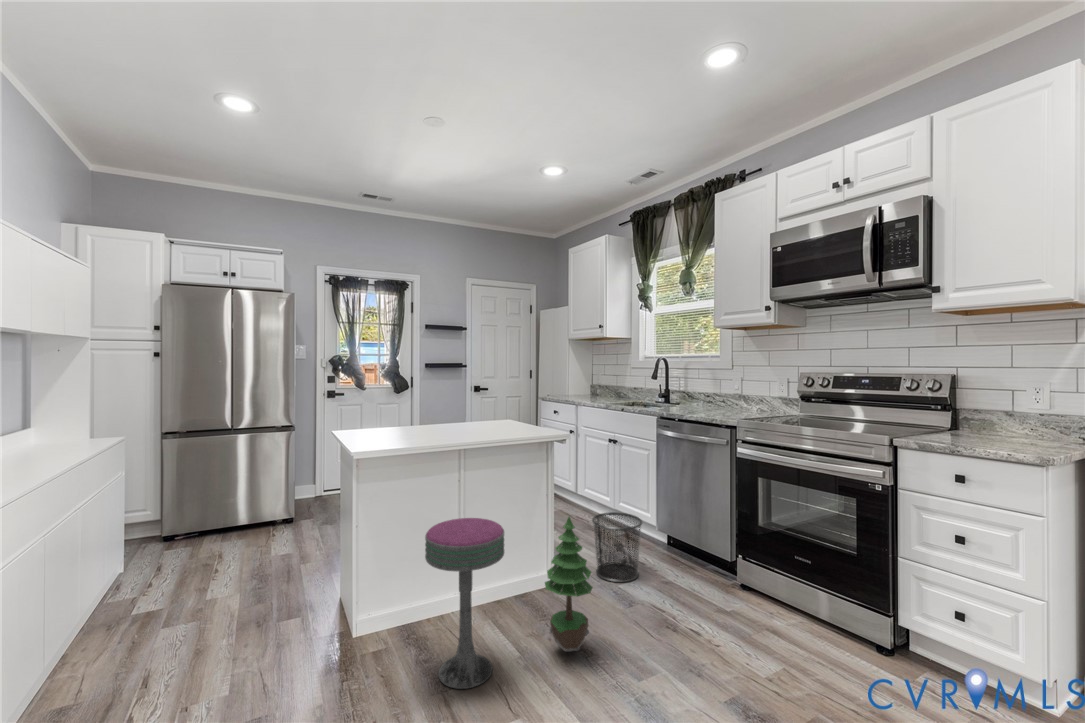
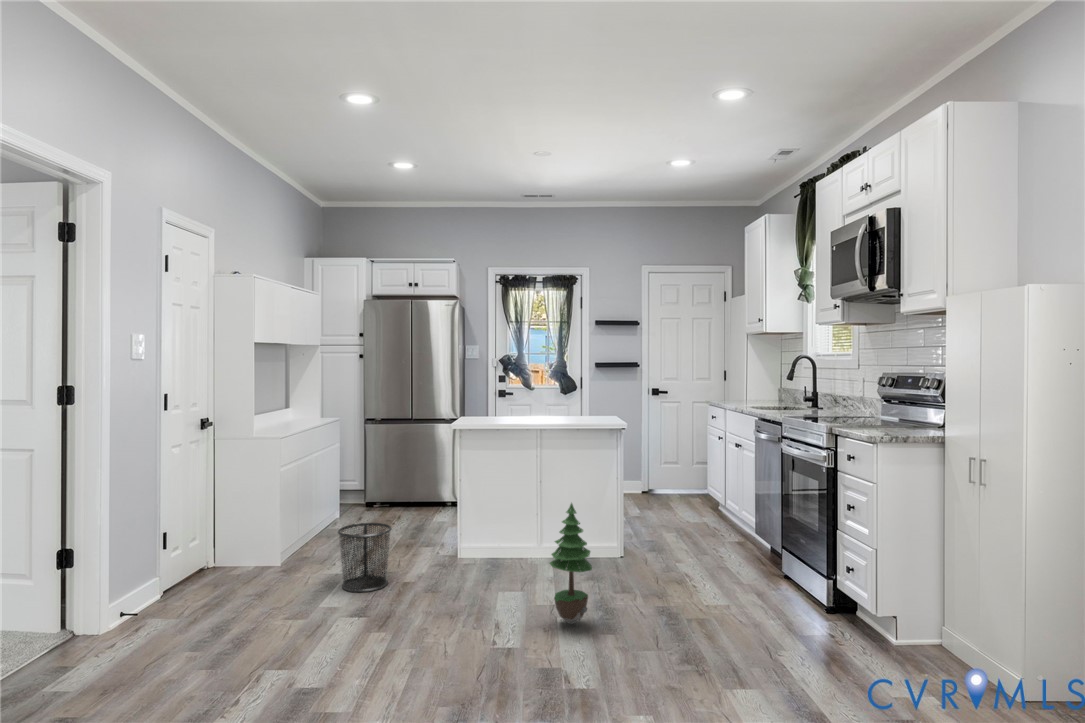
waste bin: present [592,512,642,582] -> present [338,523,392,592]
bar stool: present [425,518,504,689] -> none [452,494,515,624]

